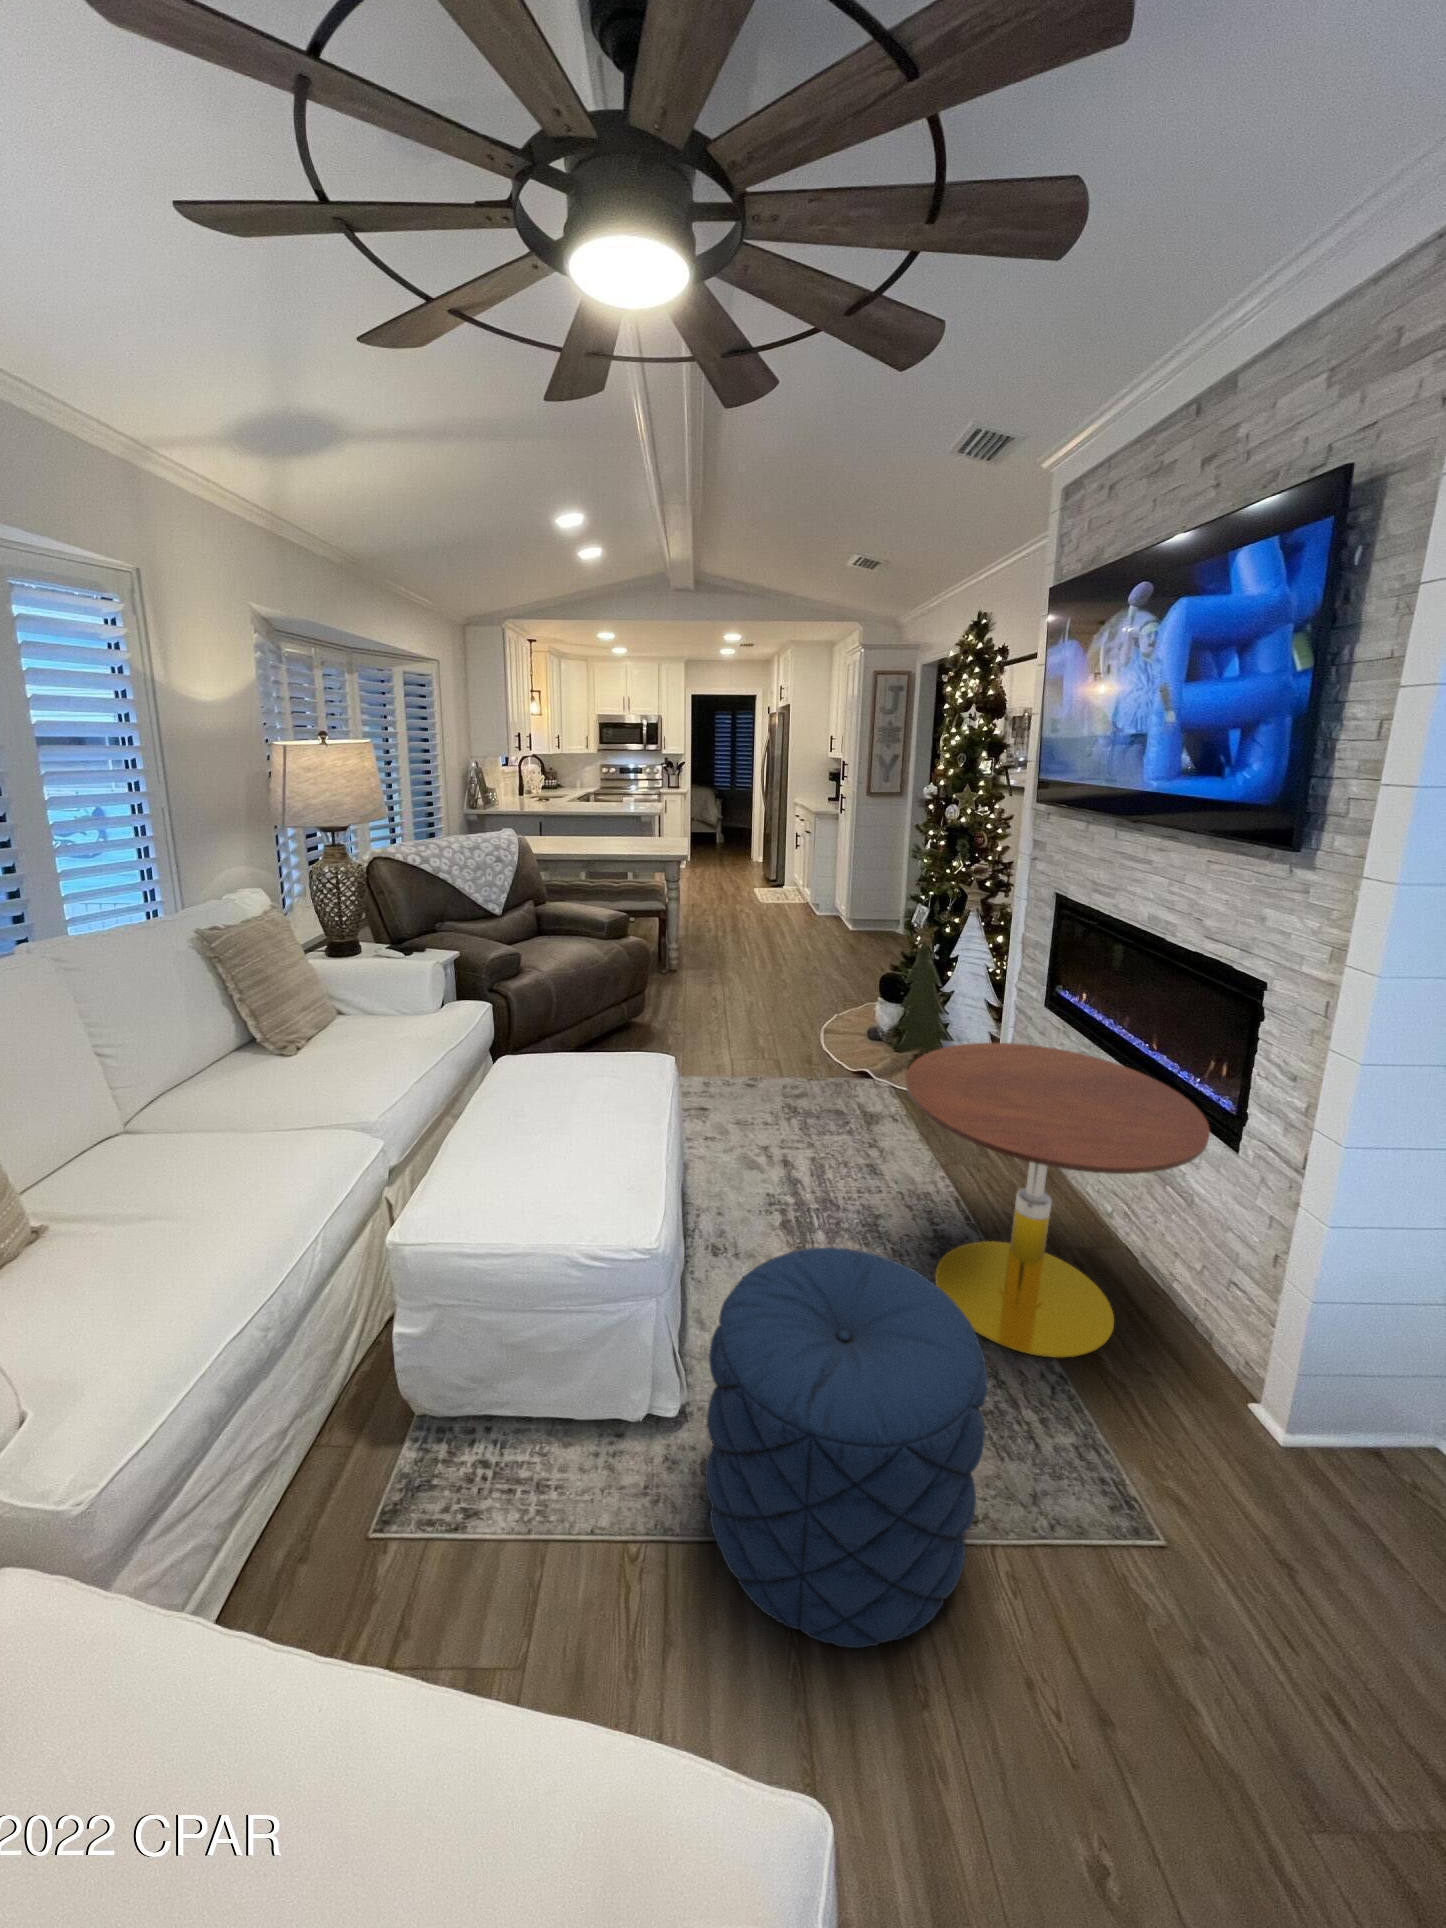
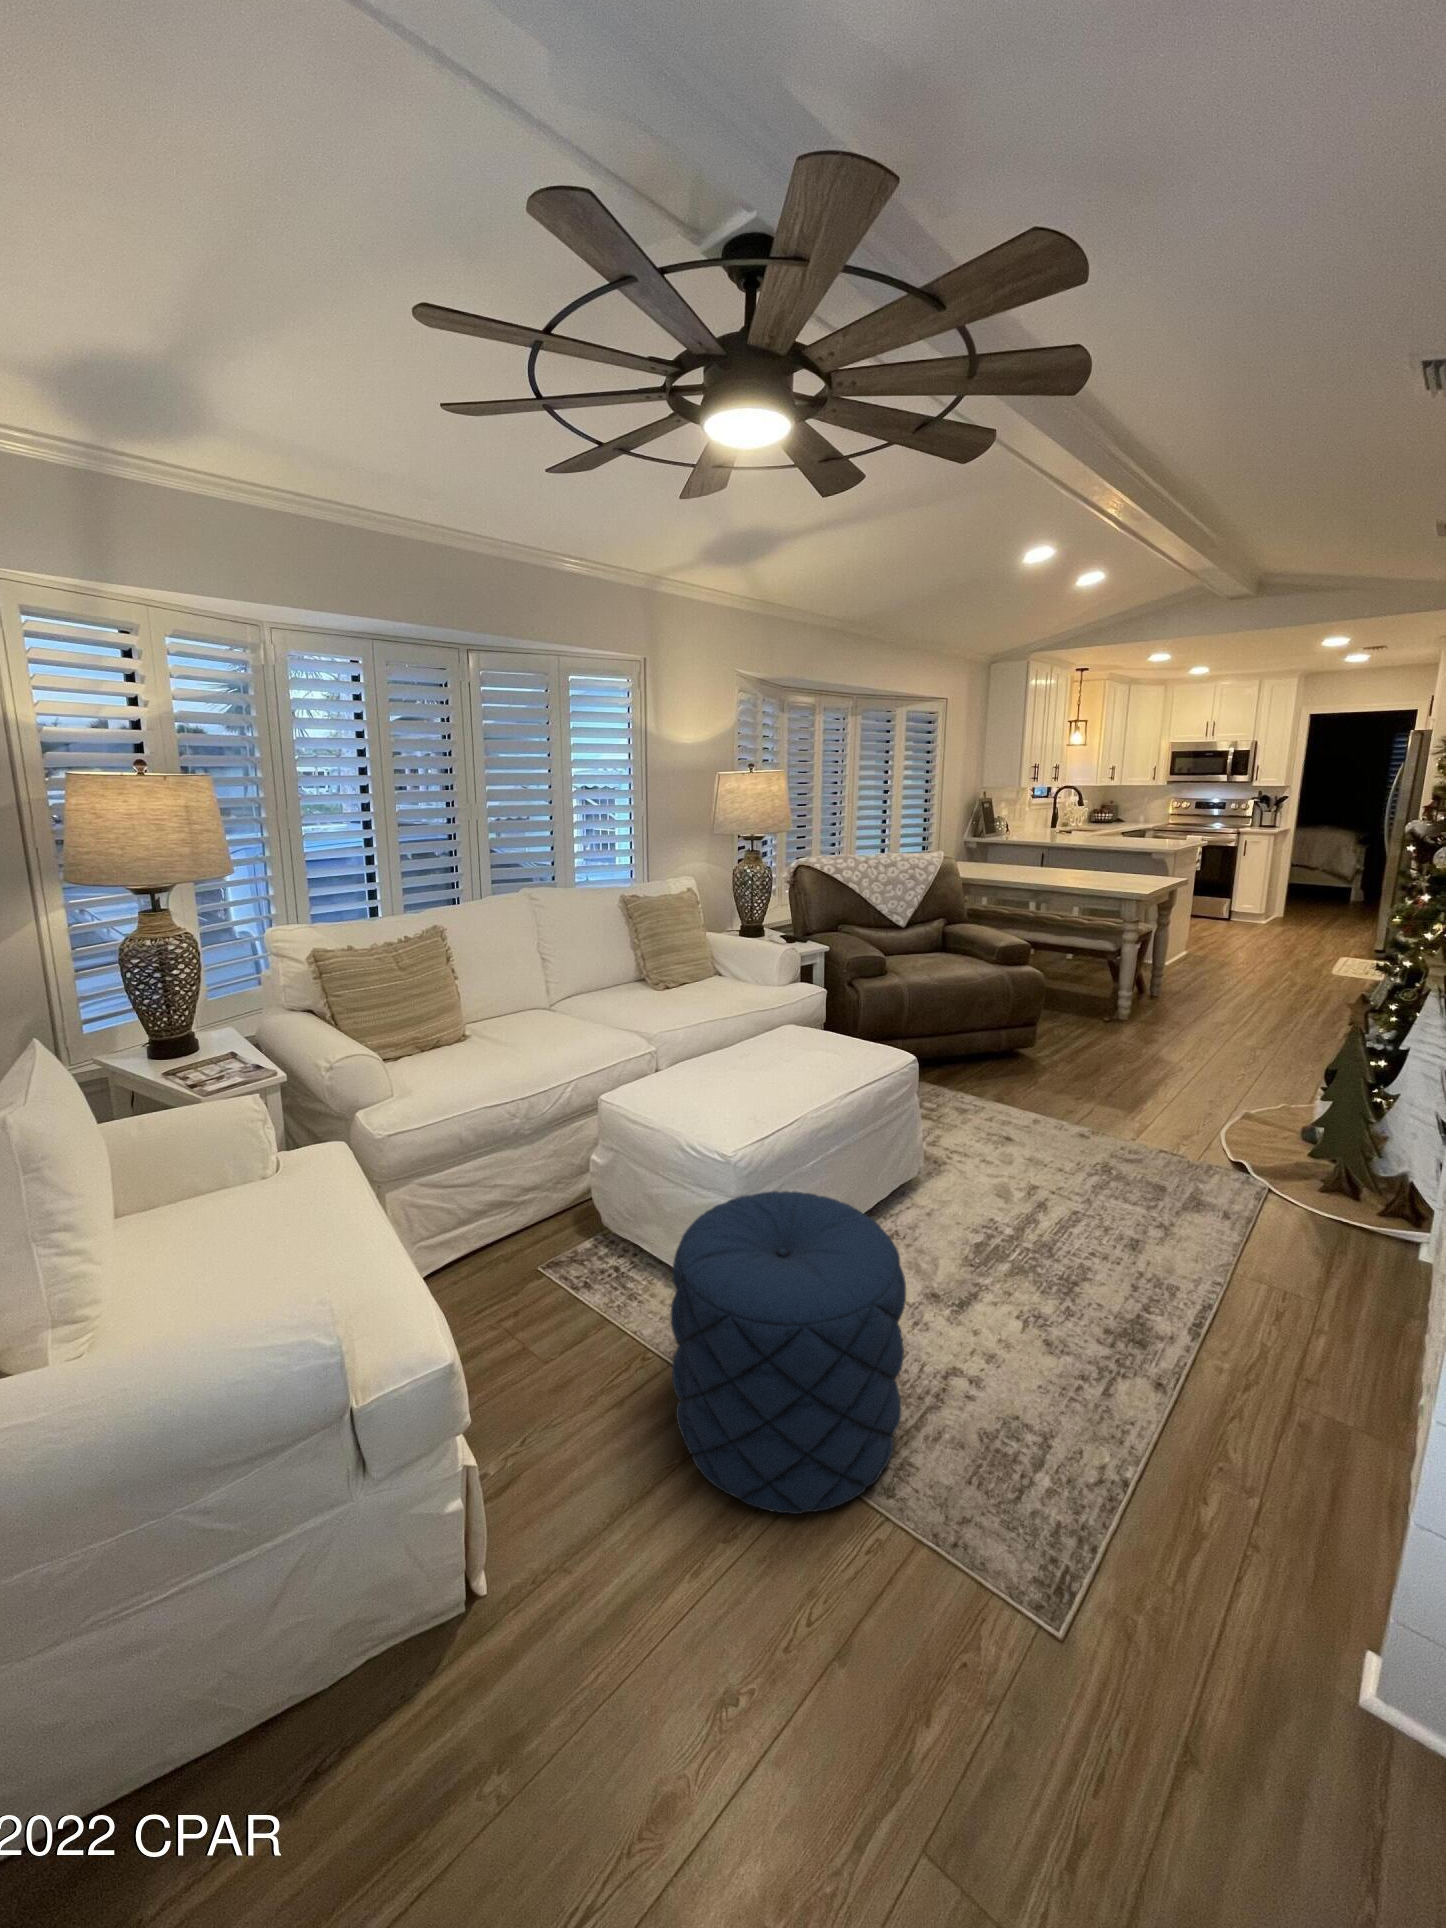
side table: present [906,1043,1210,1358] -> none [1027,1100,1433,1500]

